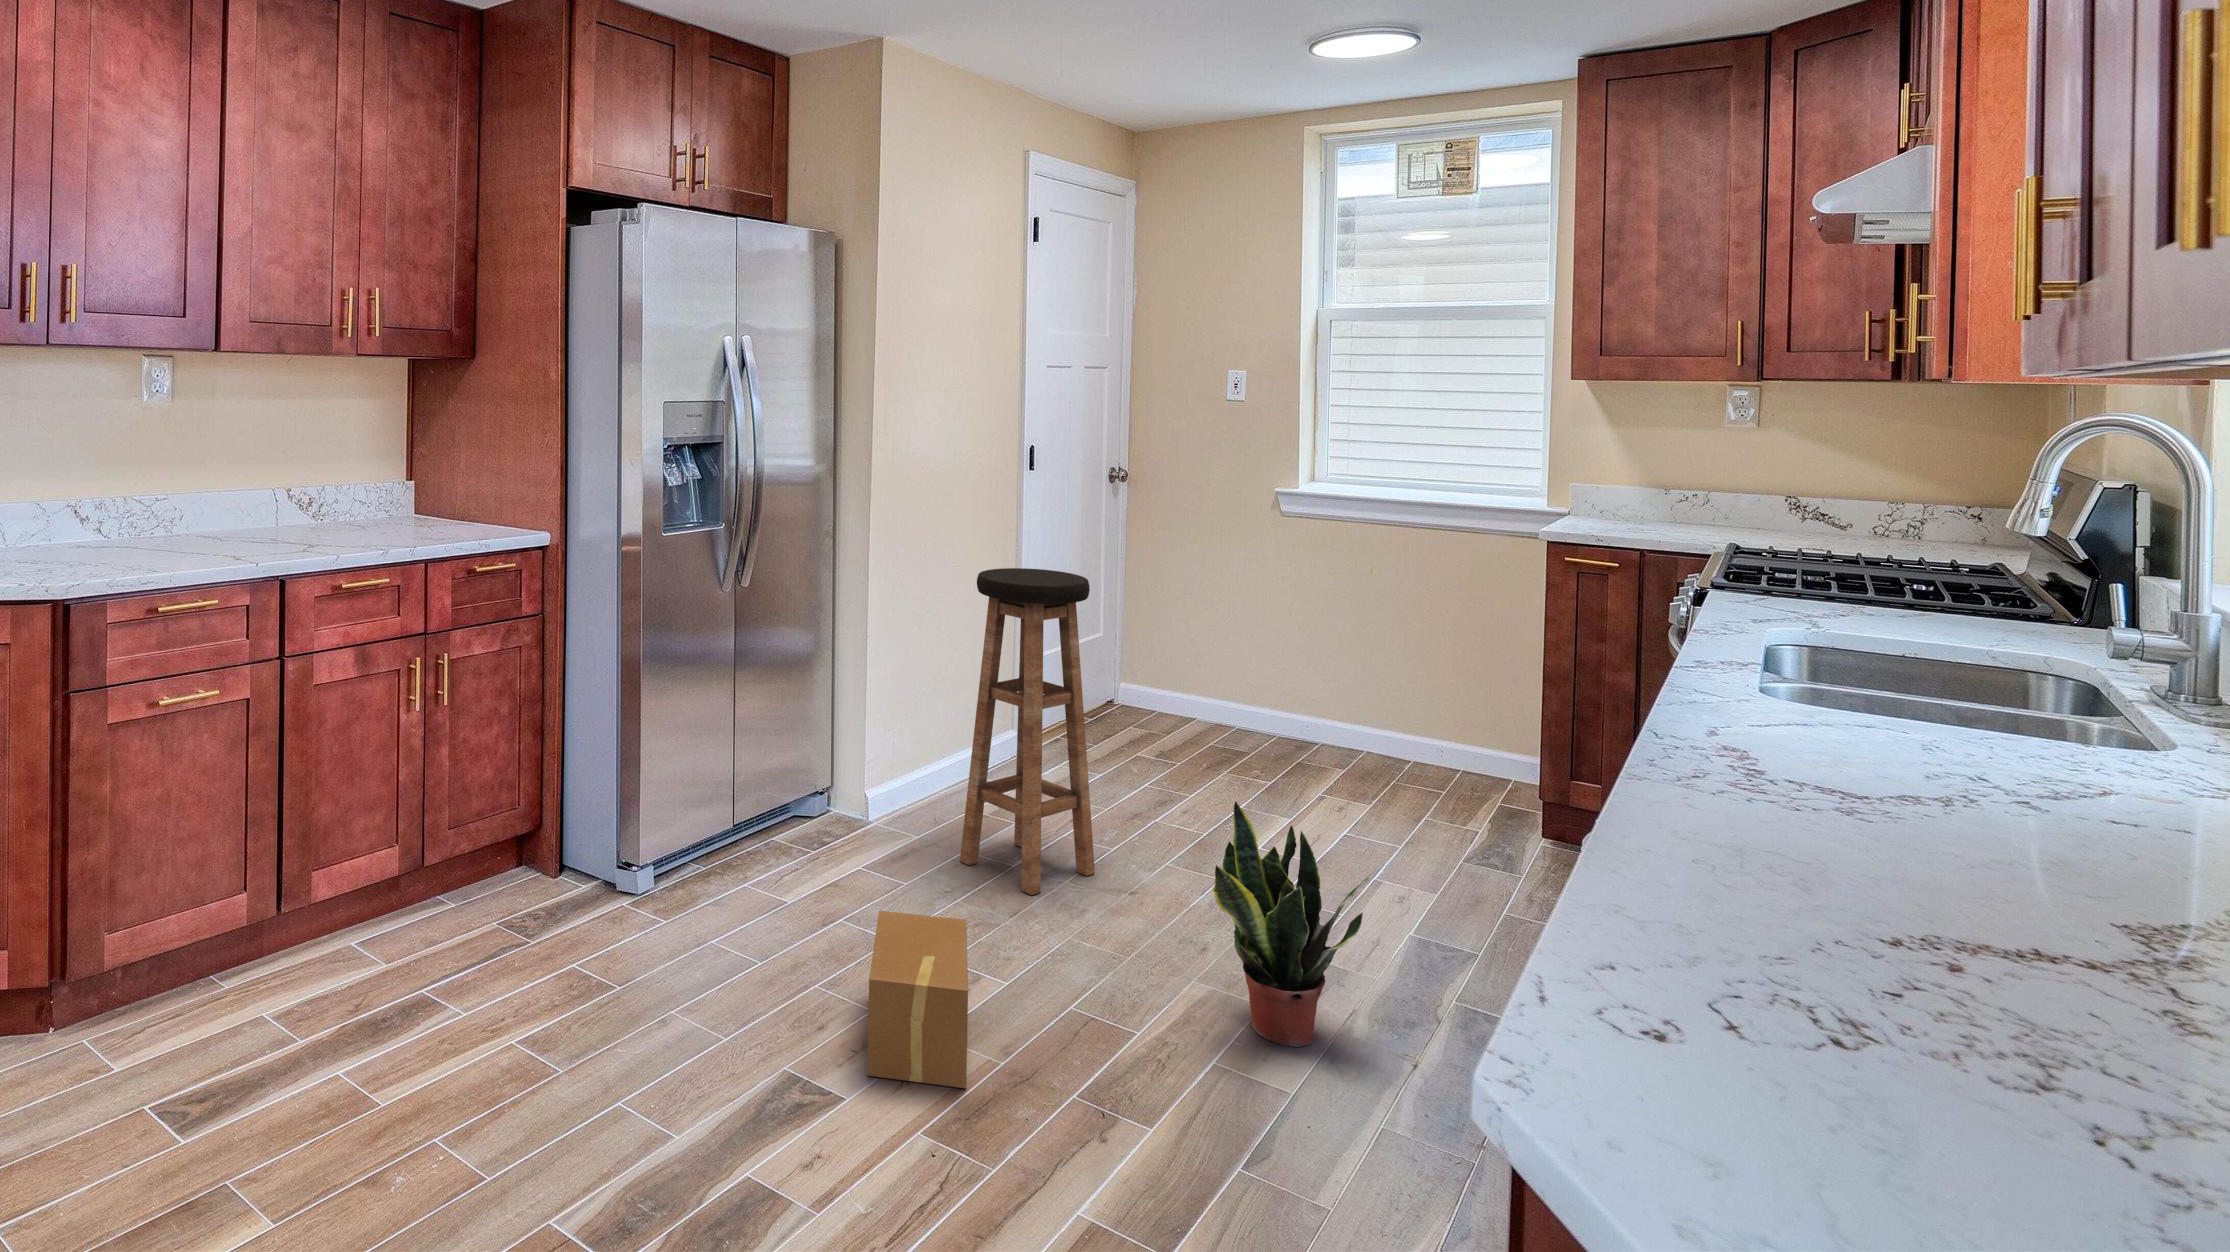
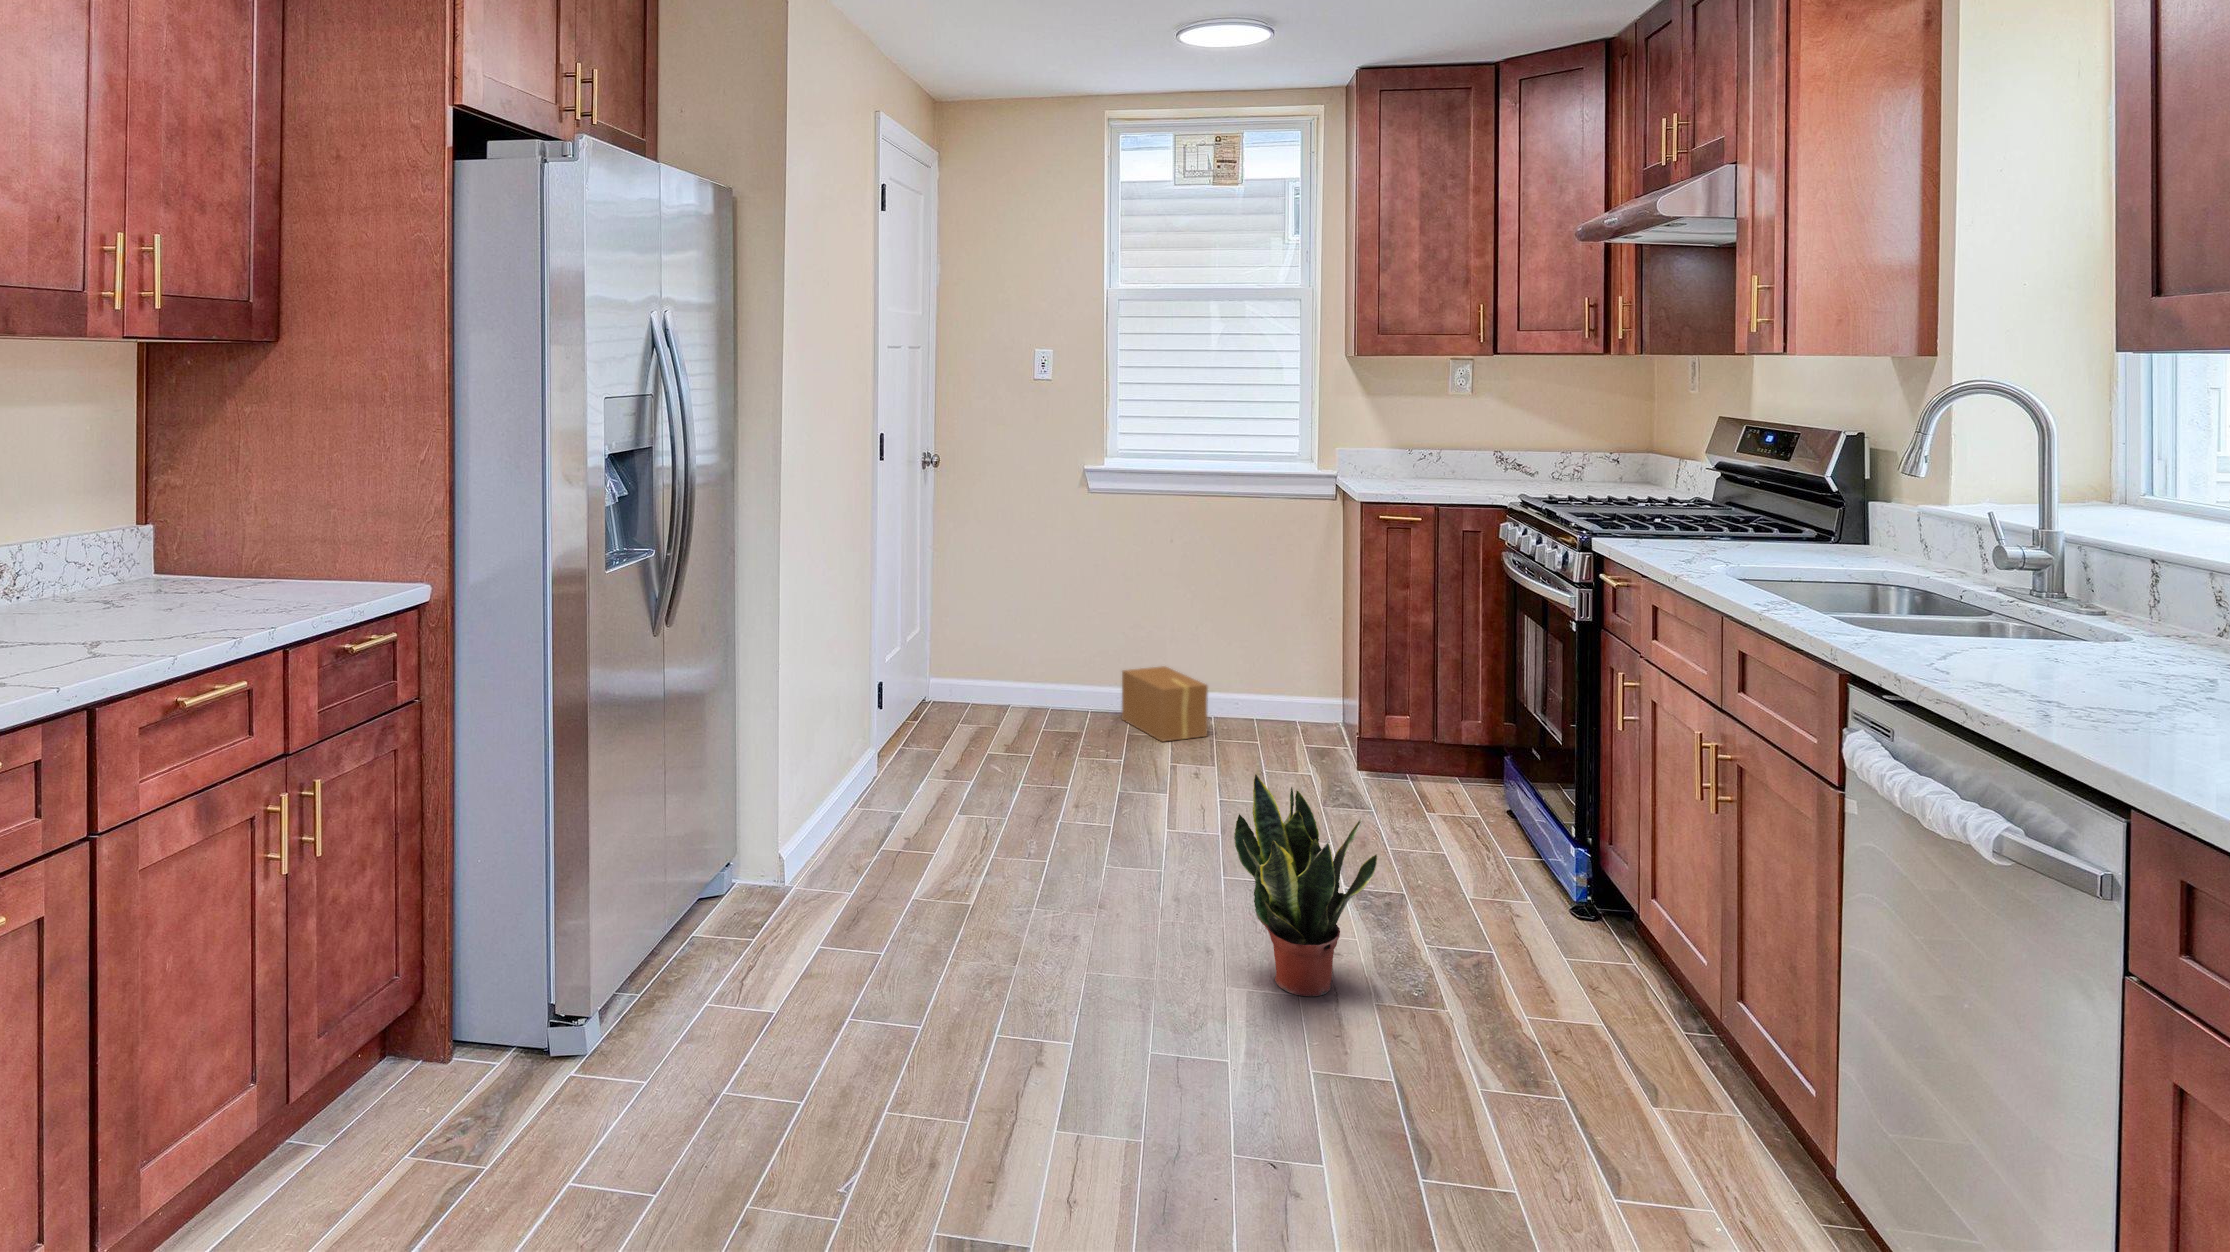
bar stool: present [960,568,1095,895] -> none [912,566,1042,914]
cardboard box: present [867,911,968,1089] -> present [1122,666,1208,742]

